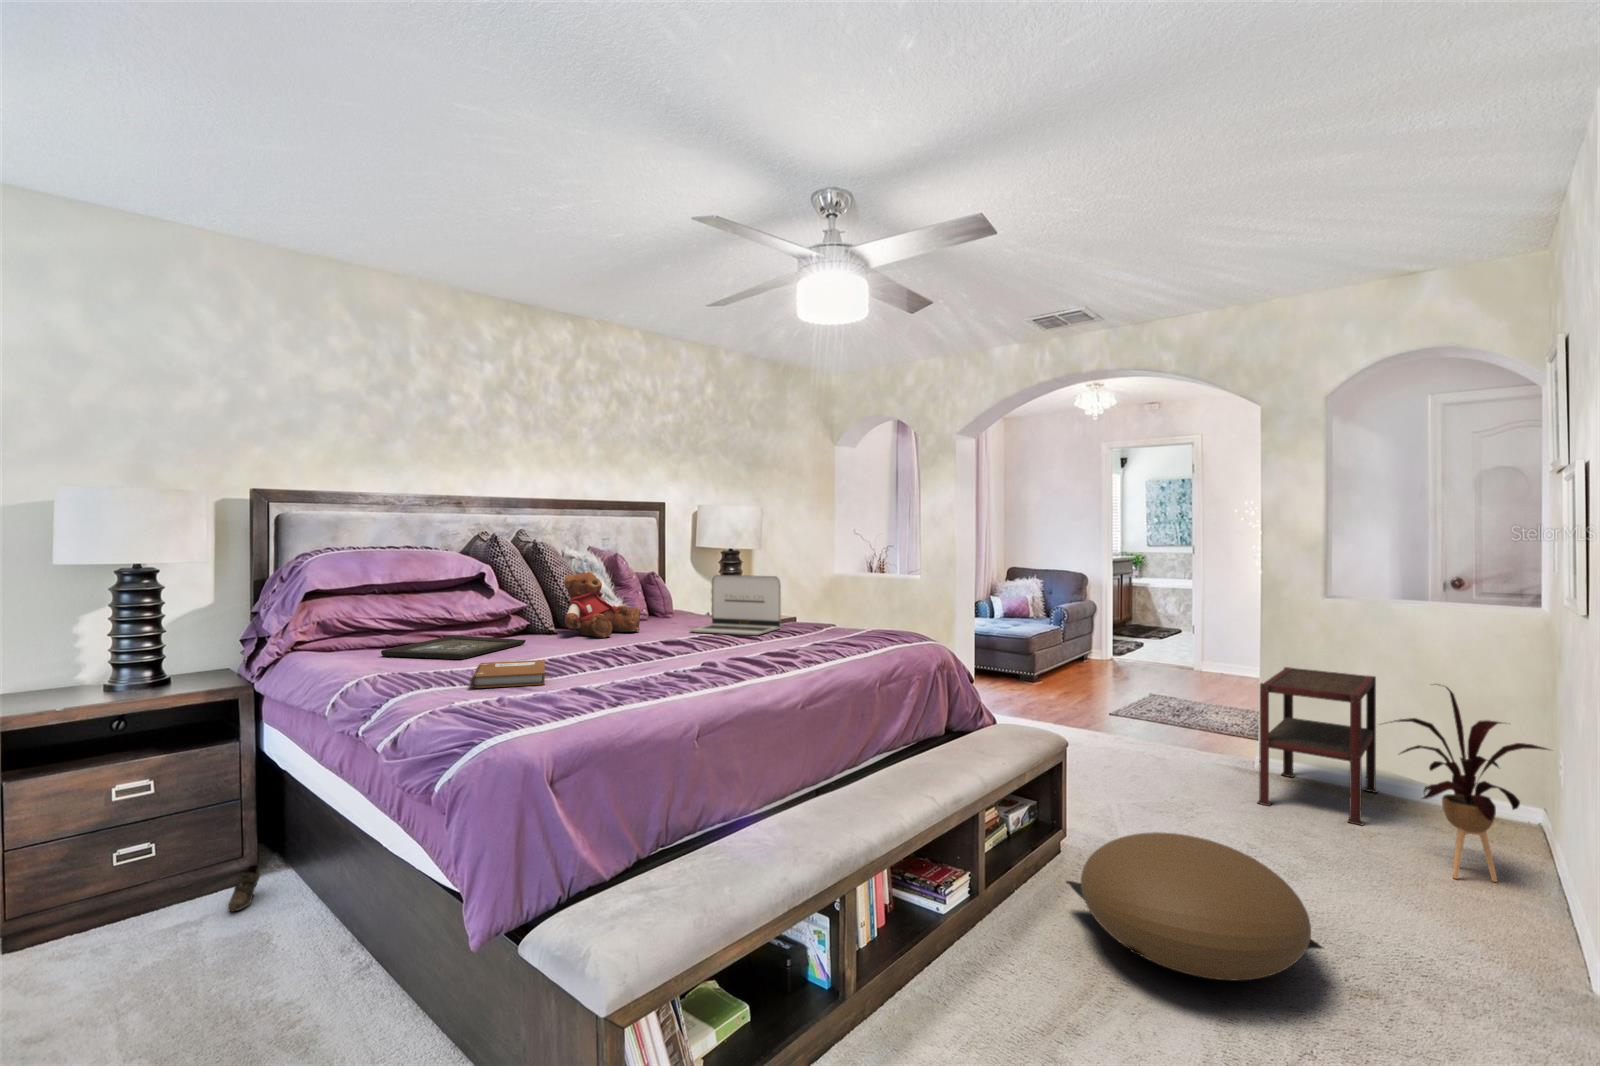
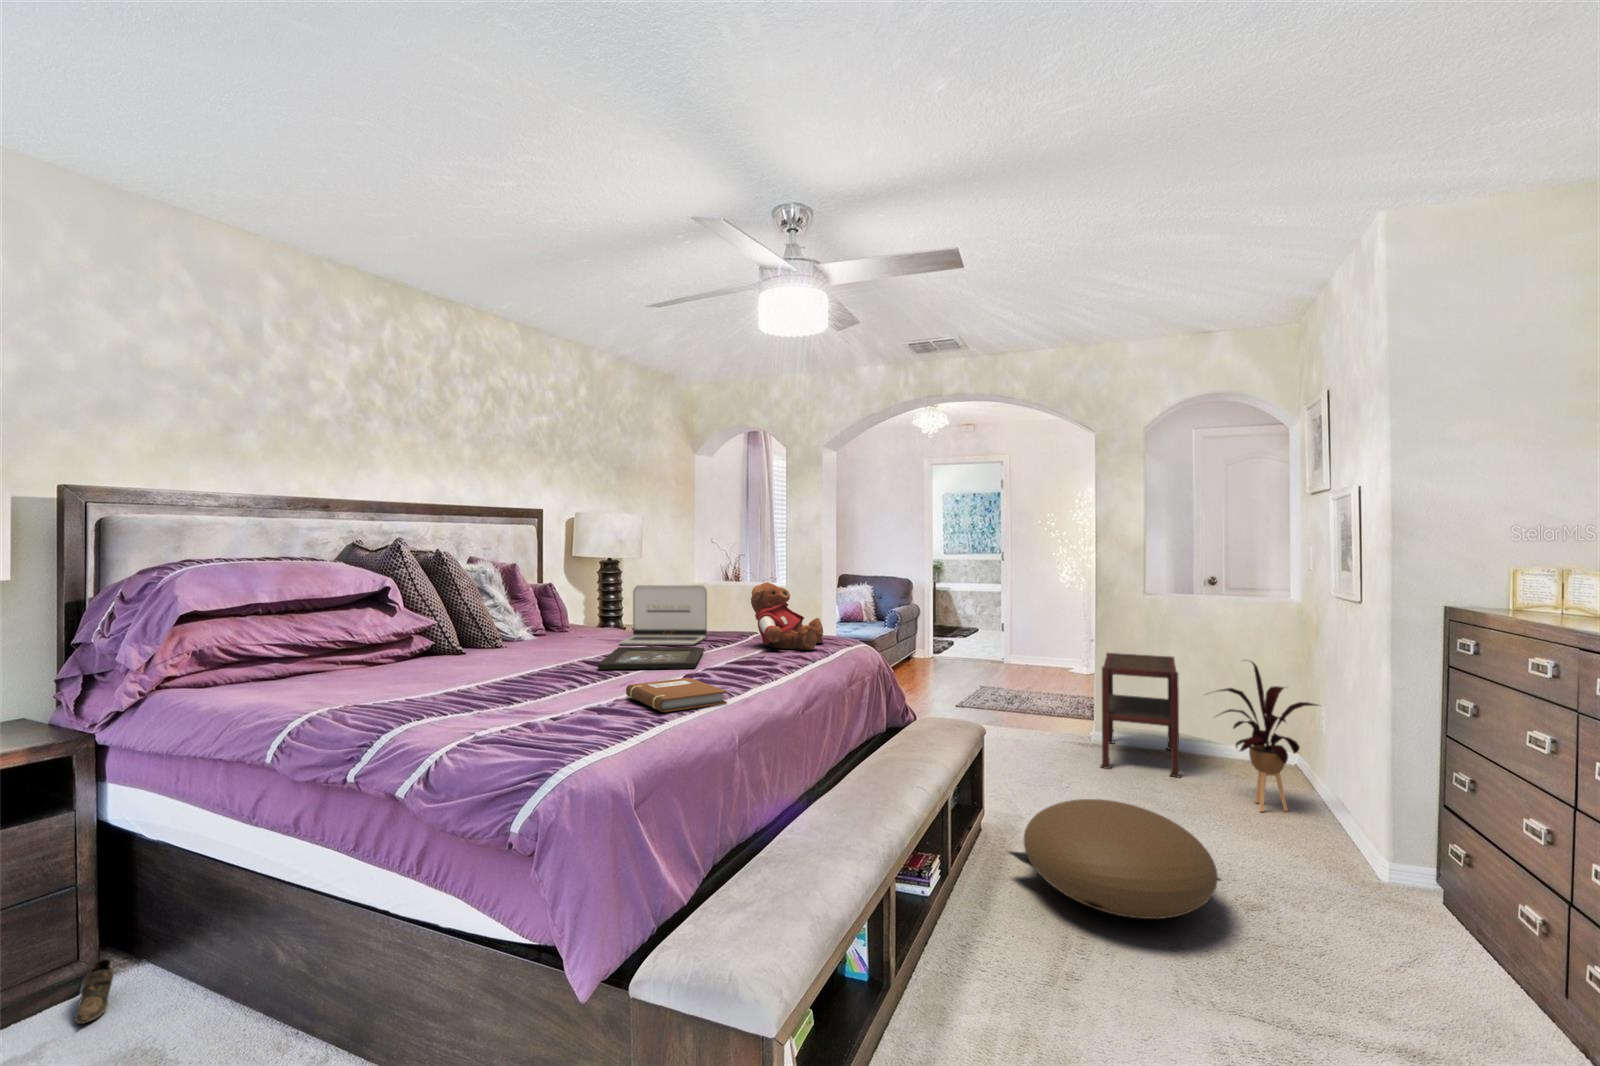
teddy bear: present [564,572,640,638] -> present [751,582,823,650]
tray: present [381,636,526,659] -> present [598,647,704,670]
notebook: present [471,660,545,688] -> present [626,678,727,712]

